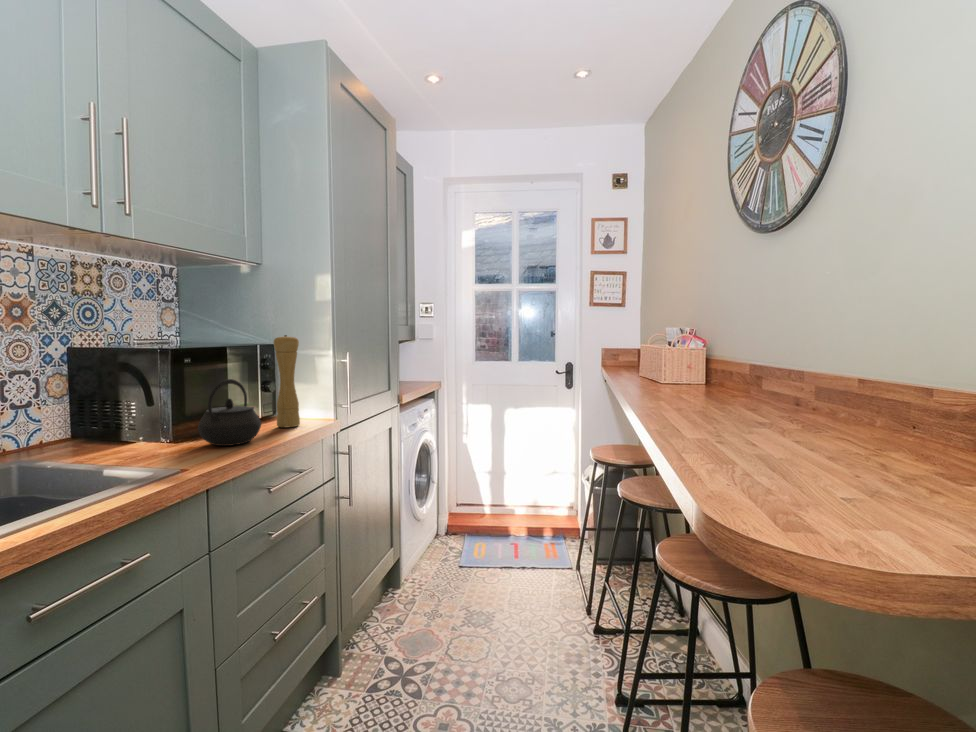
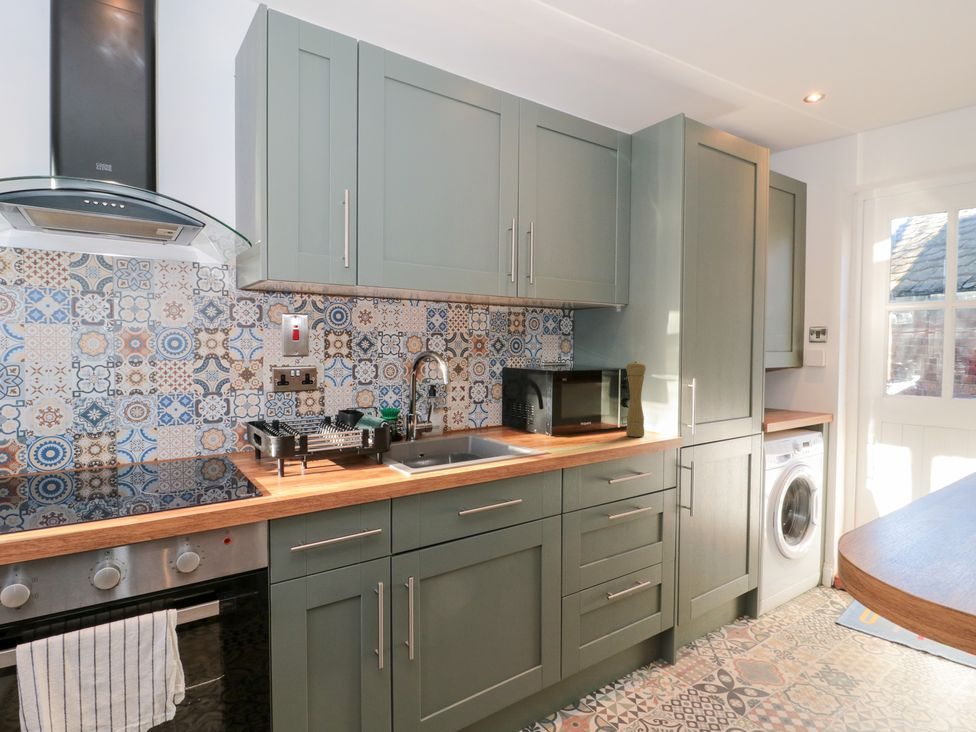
kettle: present [198,379,261,446] -> none [566,395,608,444]

